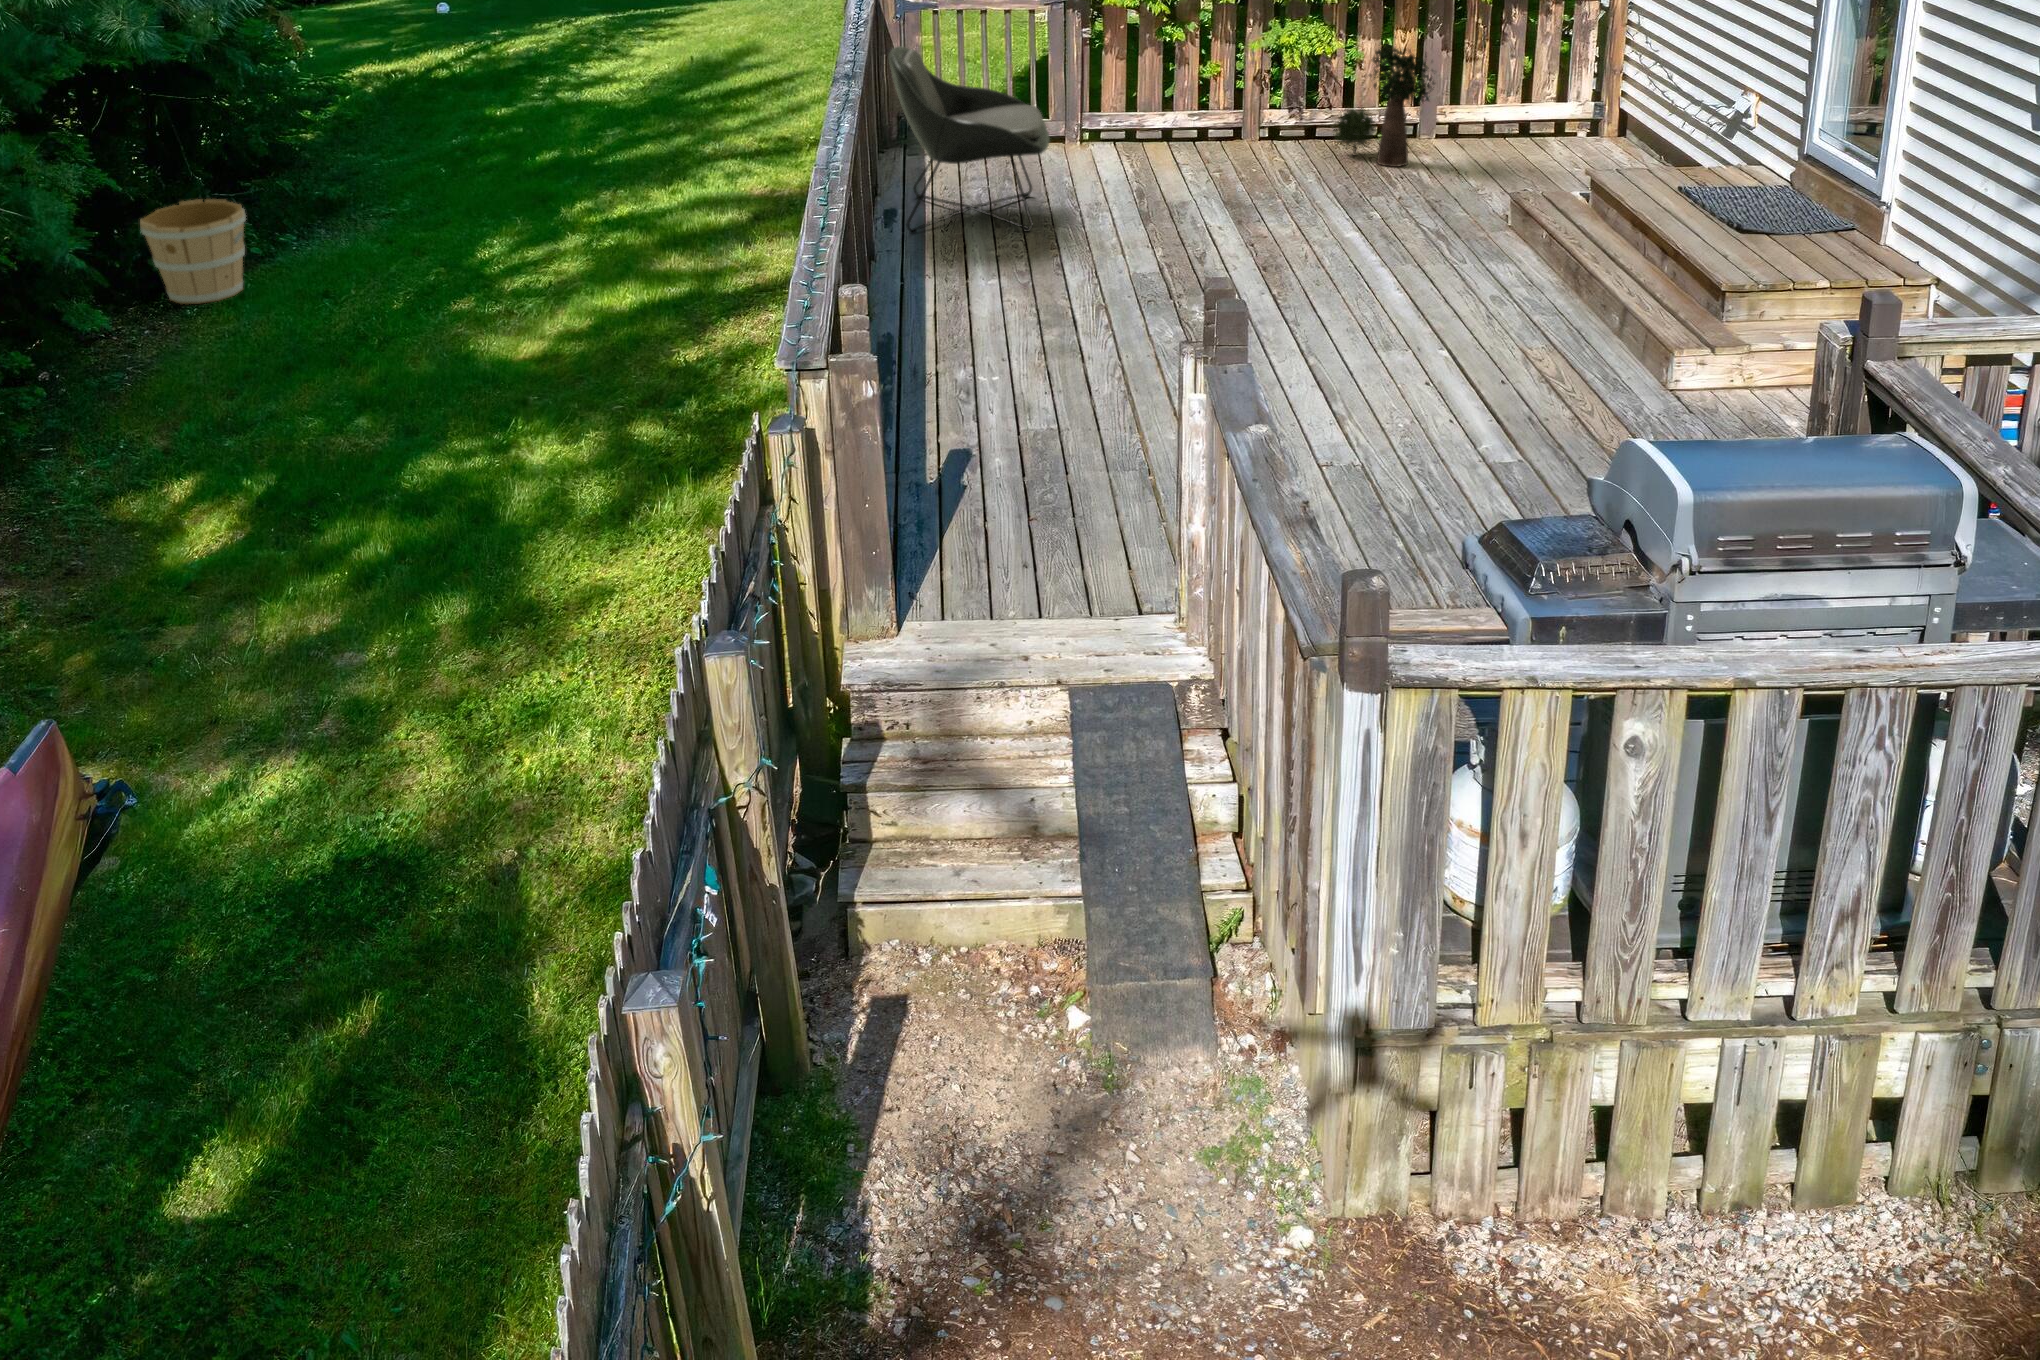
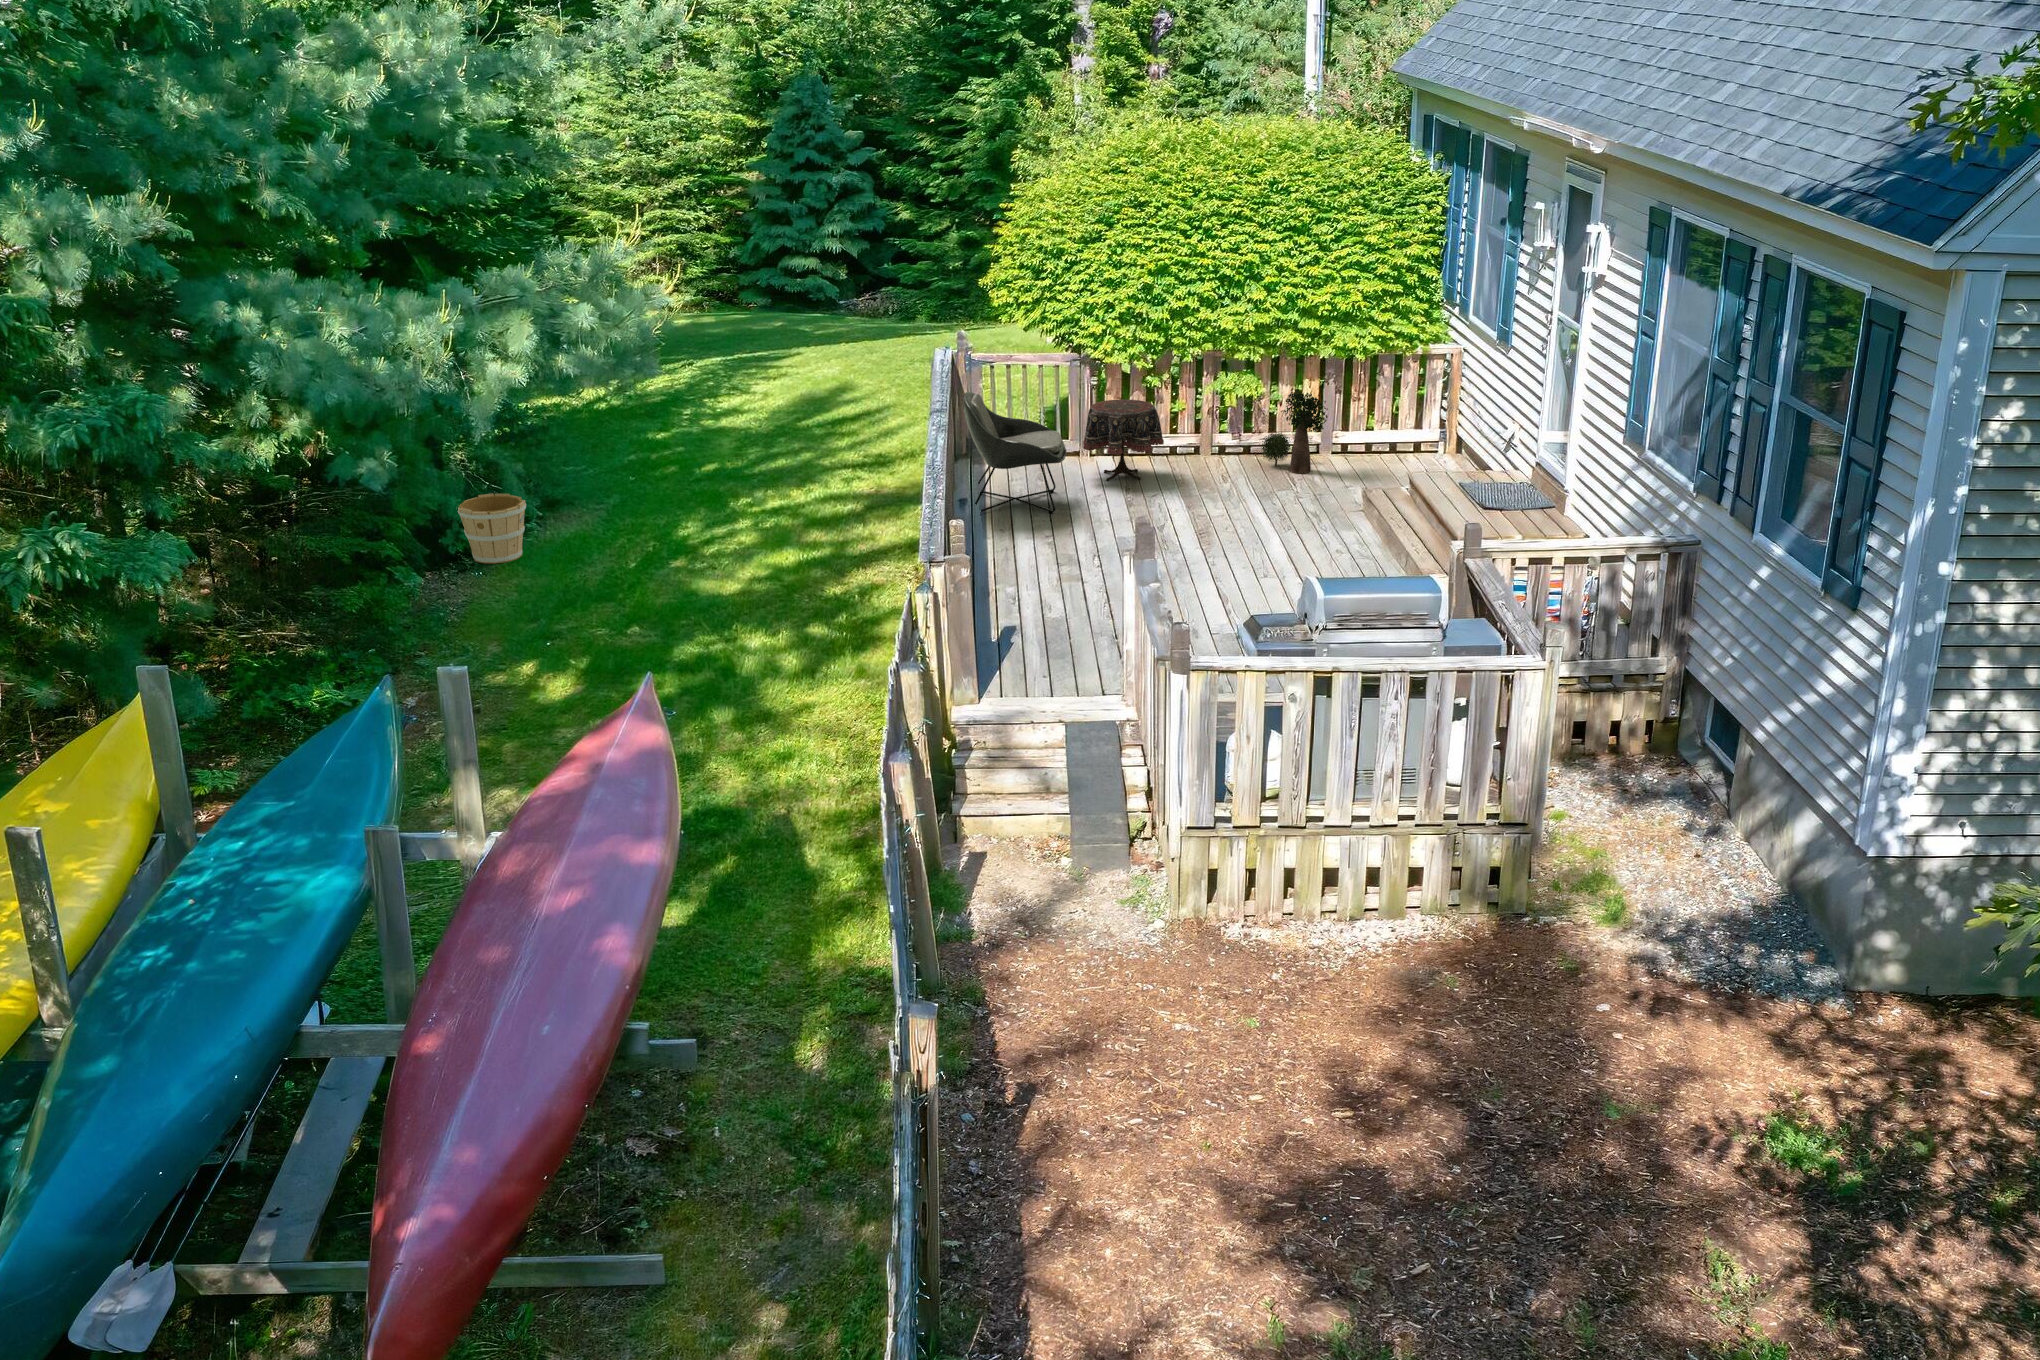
side table: none [1073,59,1192,179] -> present [1083,399,1164,481]

